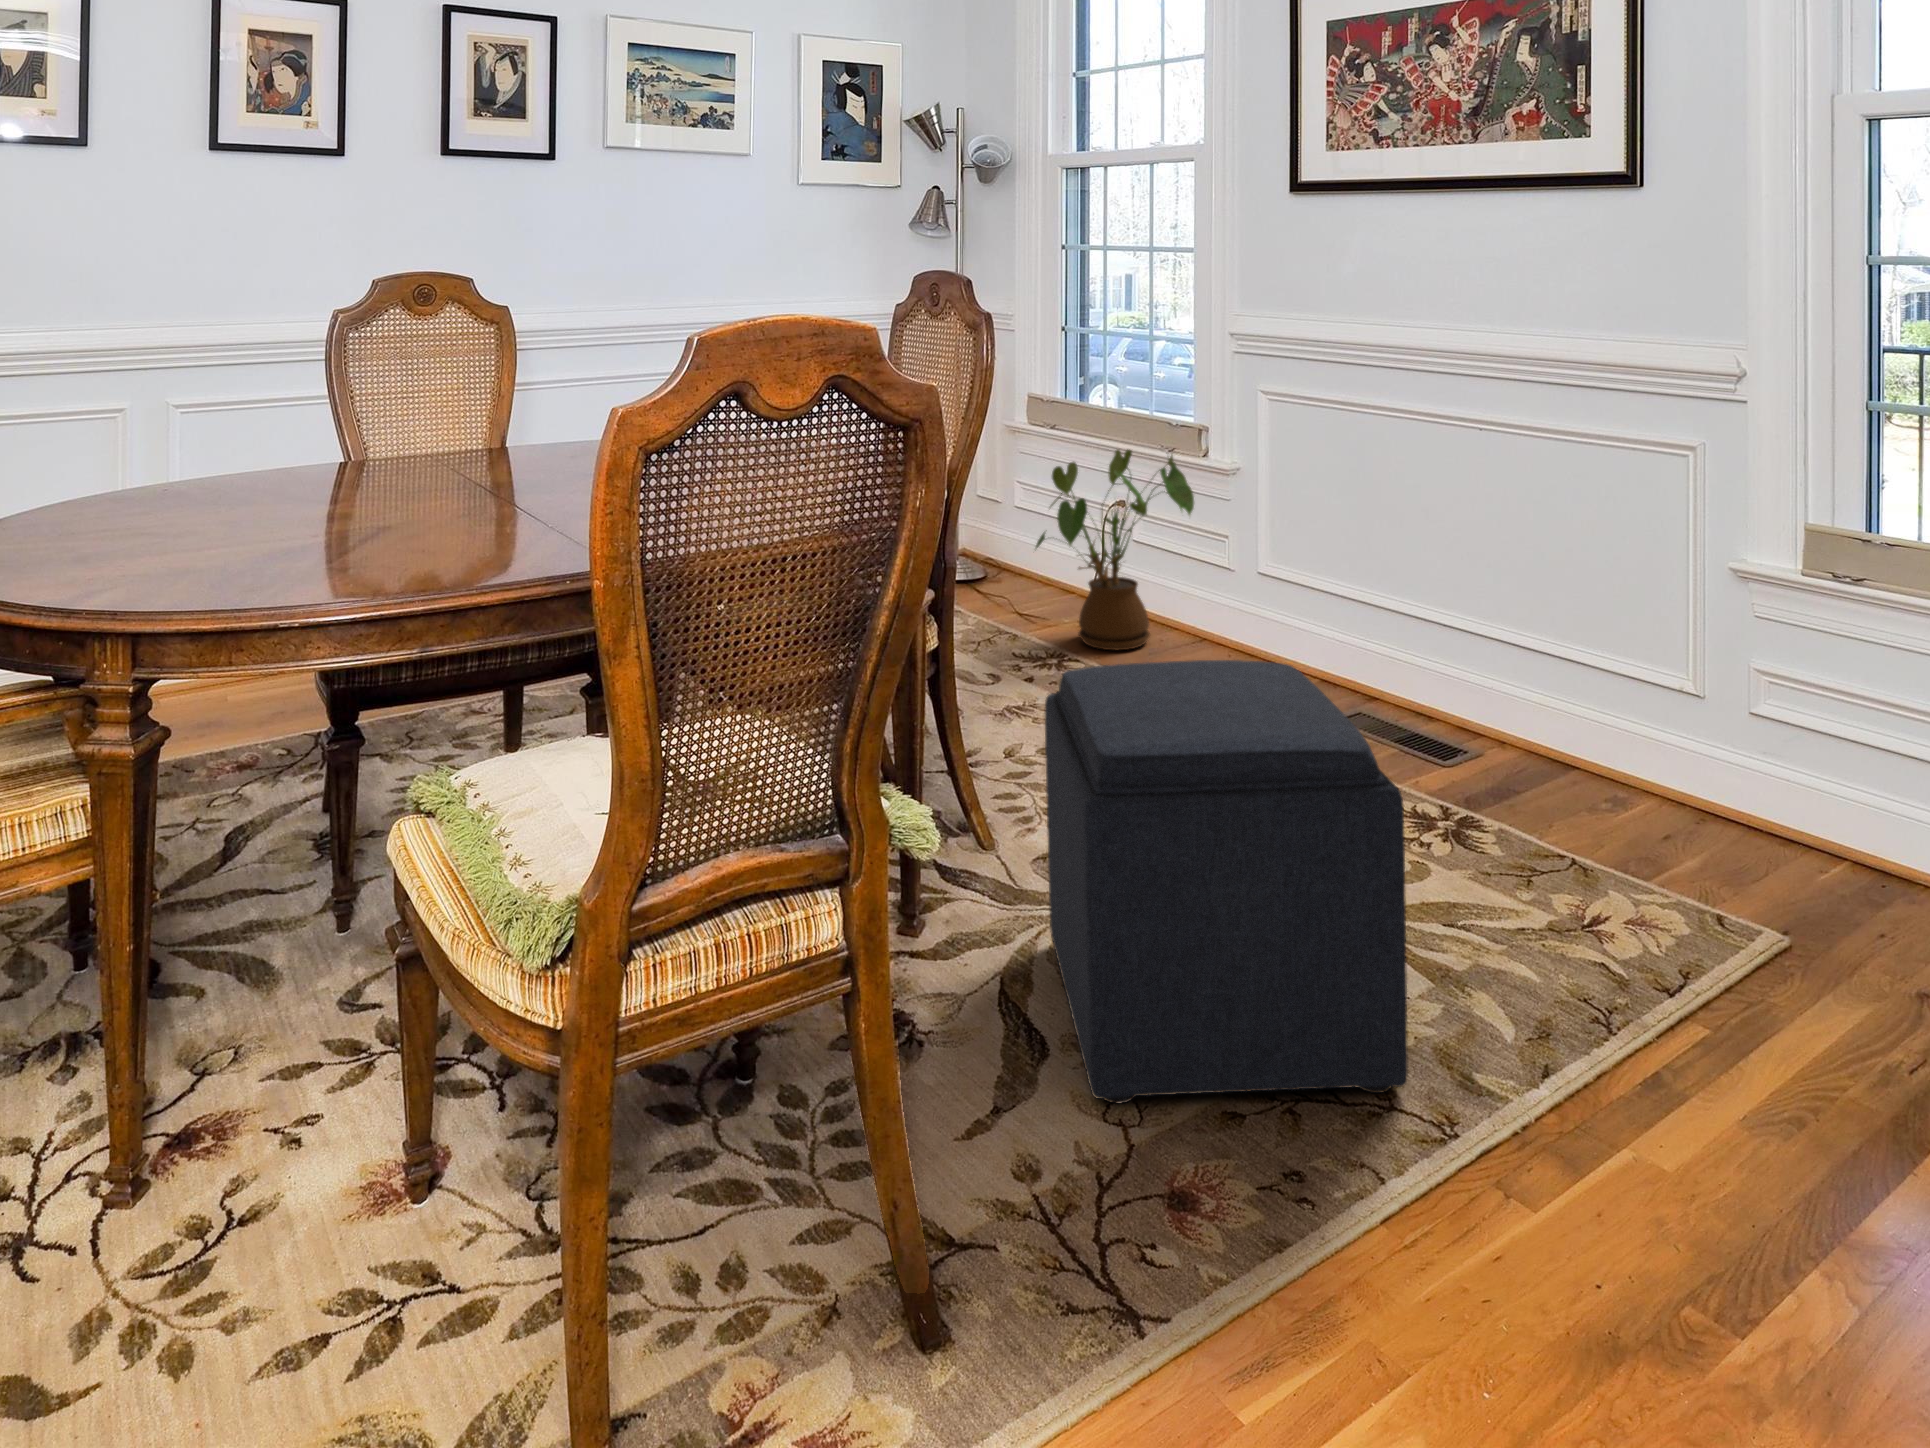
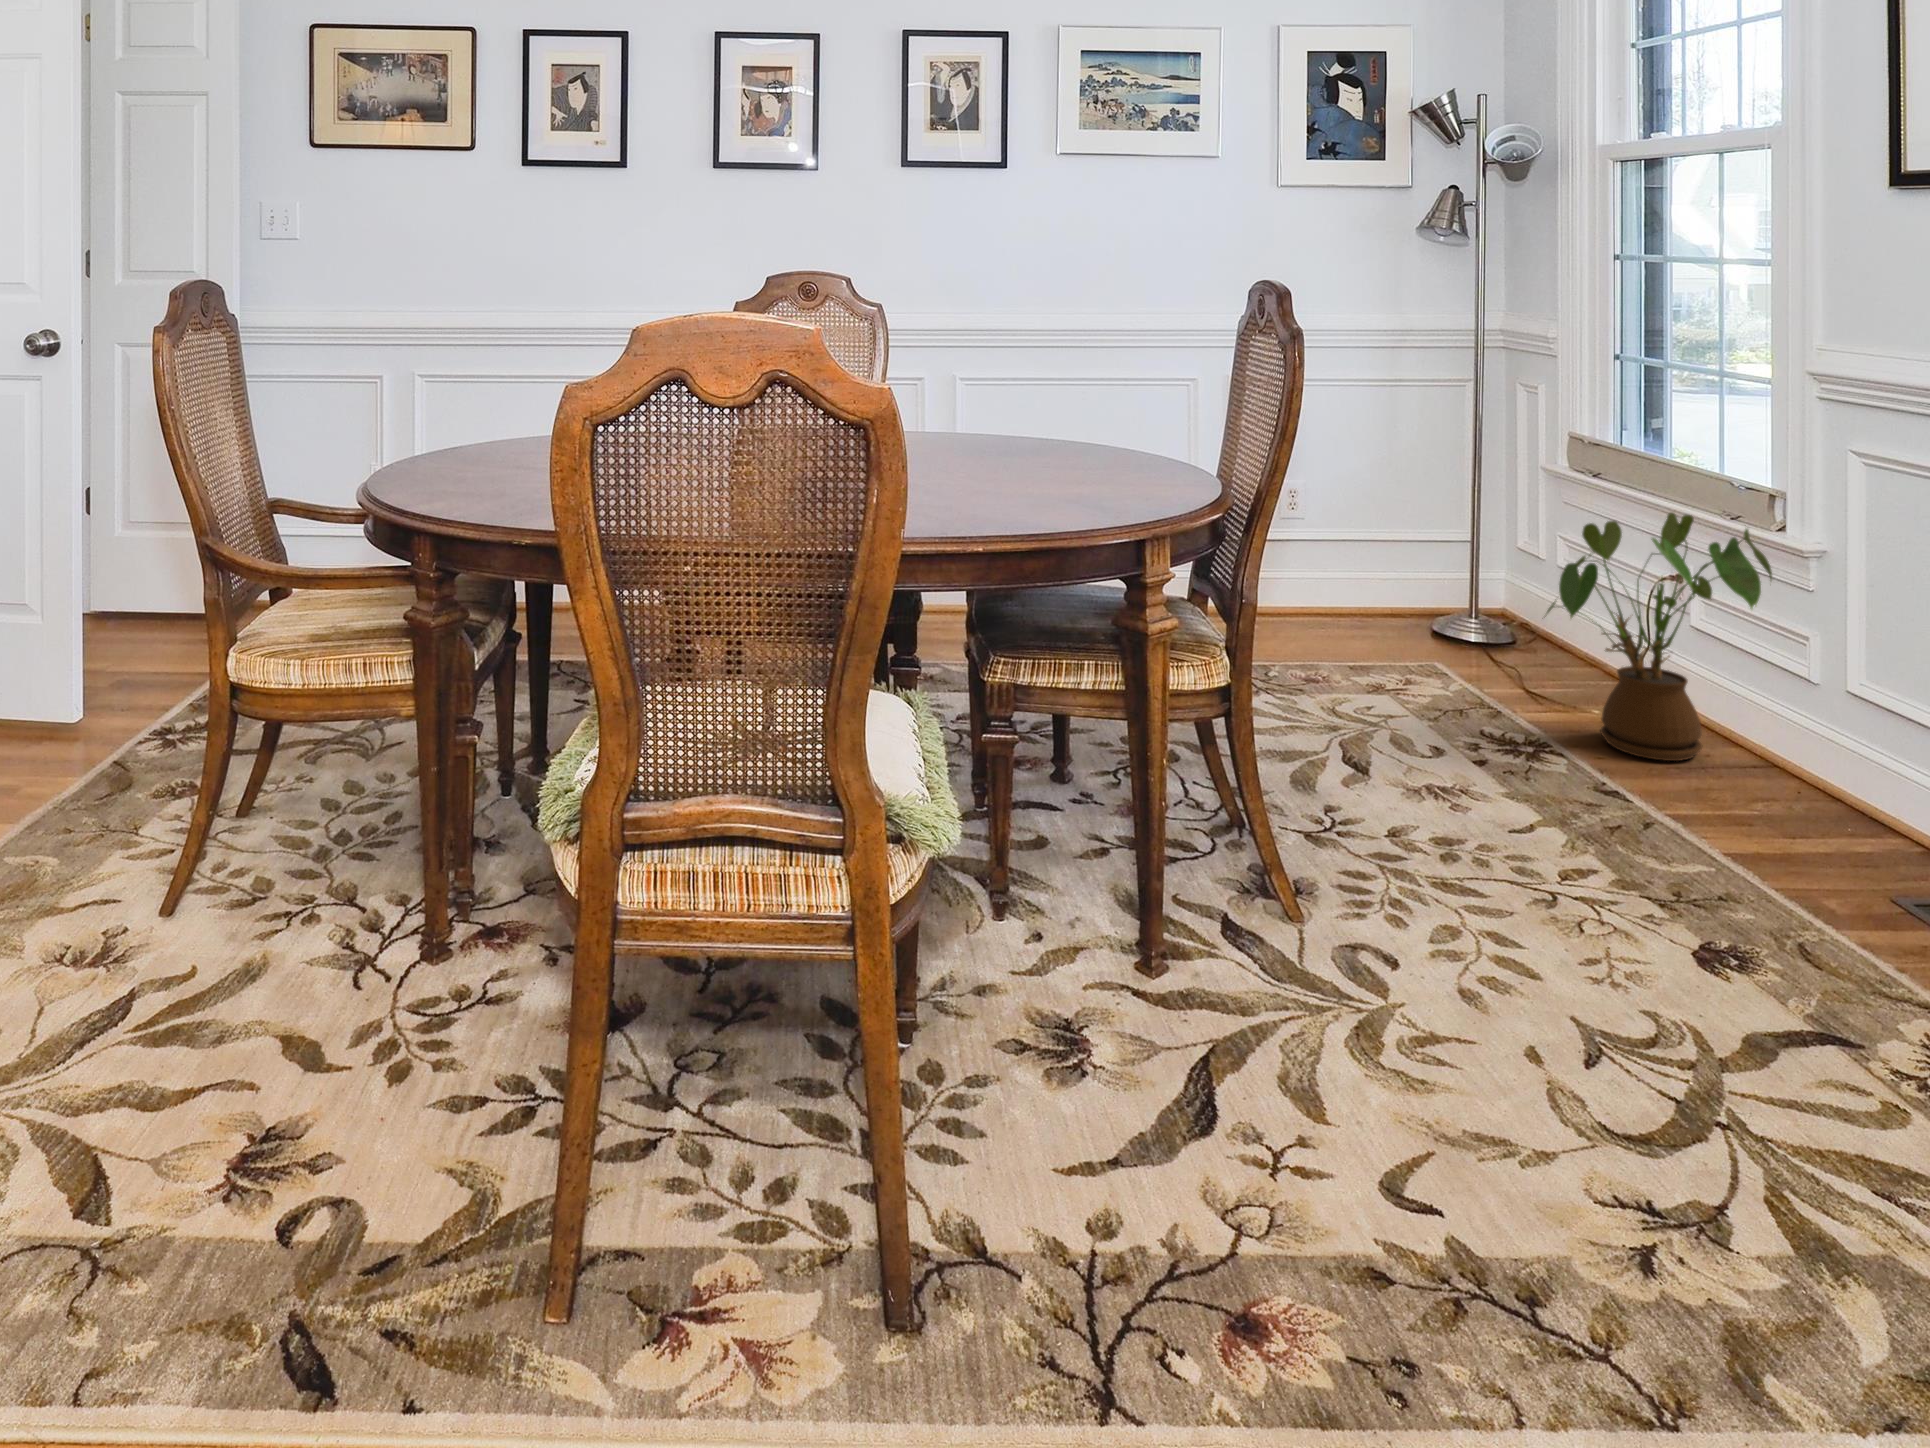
ottoman: present [1045,660,1408,1103] -> none [1220,731,1647,1334]

